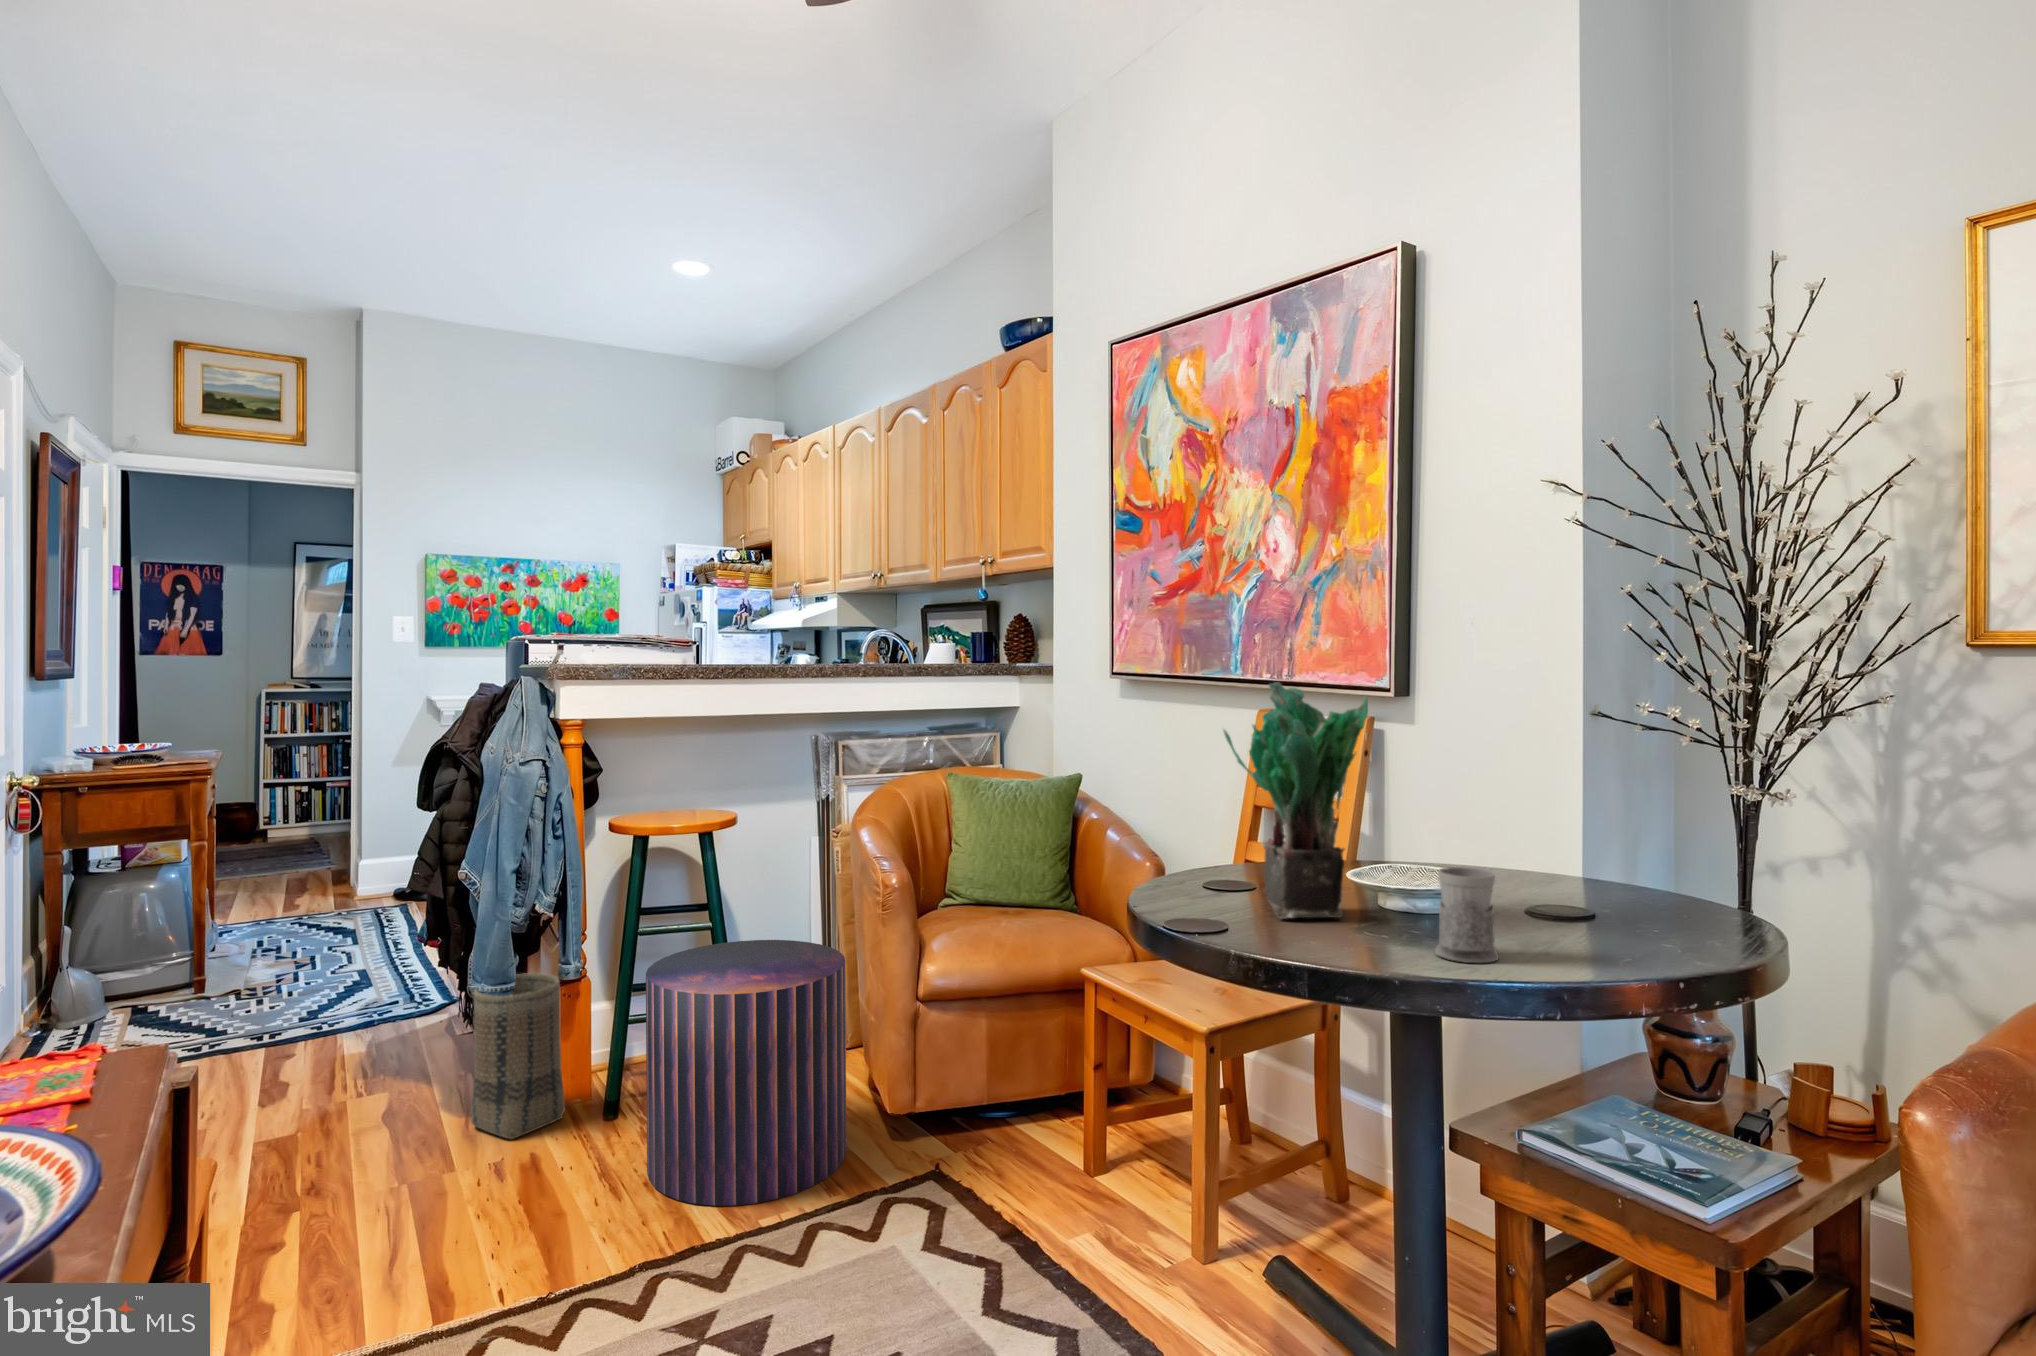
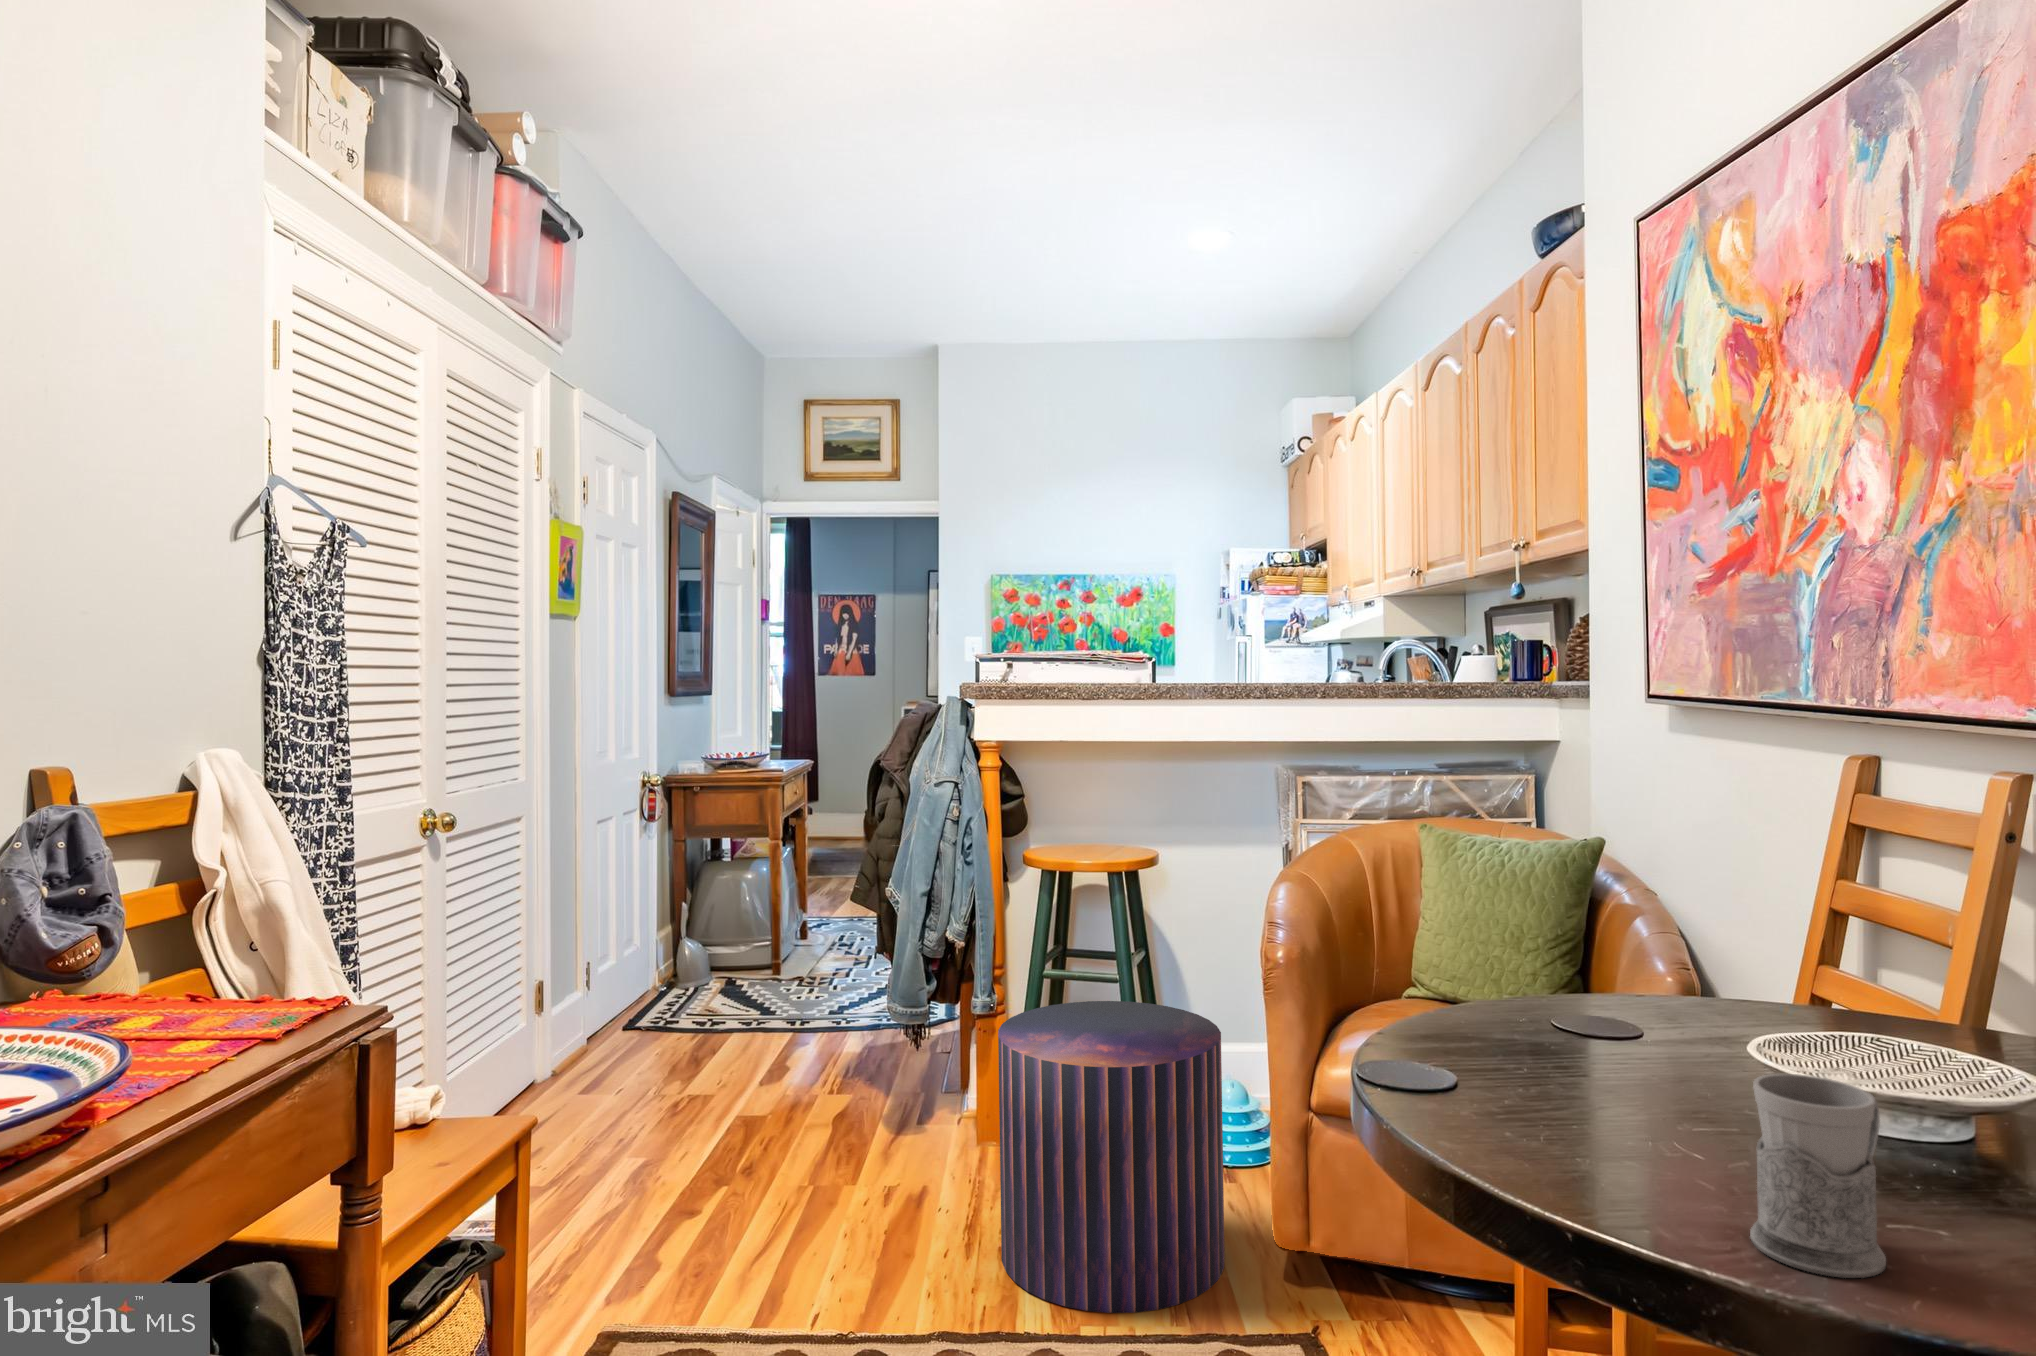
potted plant: present [1223,682,1368,919] -> none [1481,718,1725,1124]
basket: present [471,973,565,1139] -> none [889,1002,972,1171]

